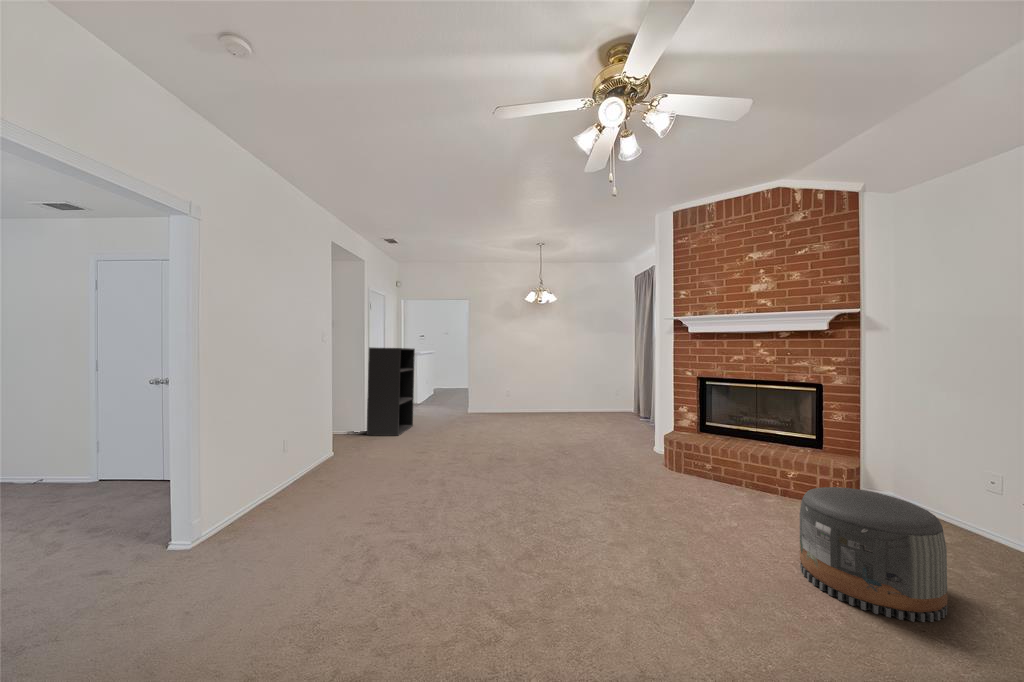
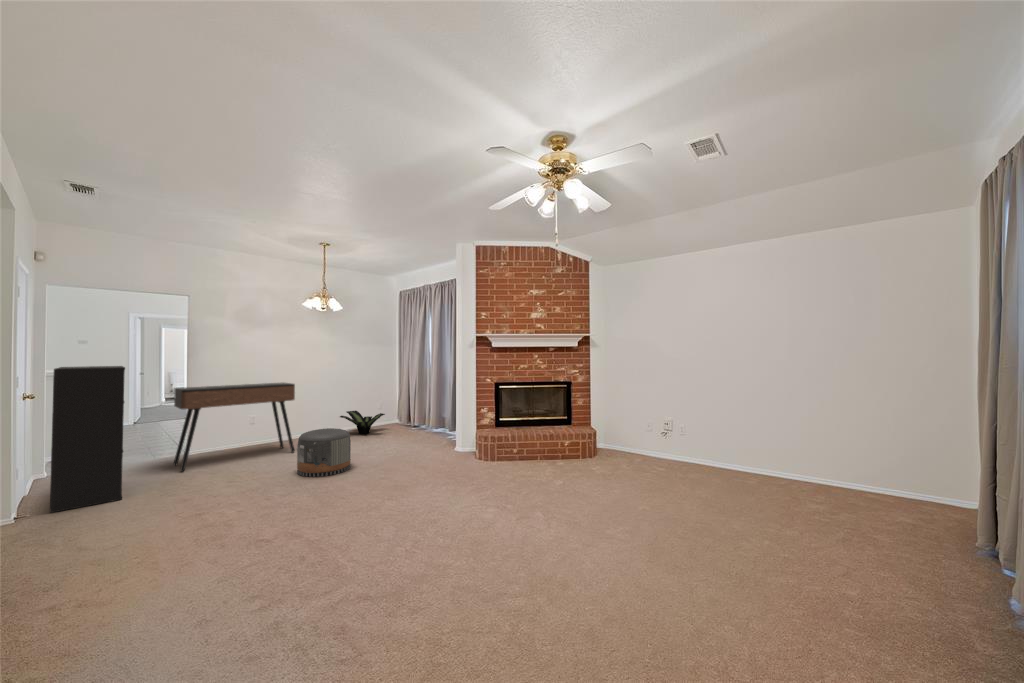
console table: none [444,366,523,428] -> present [174,383,295,472]
potted plant: none [570,400,617,424] -> present [340,411,385,434]
pouf: present [800,487,948,622] -> present [297,428,351,477]

